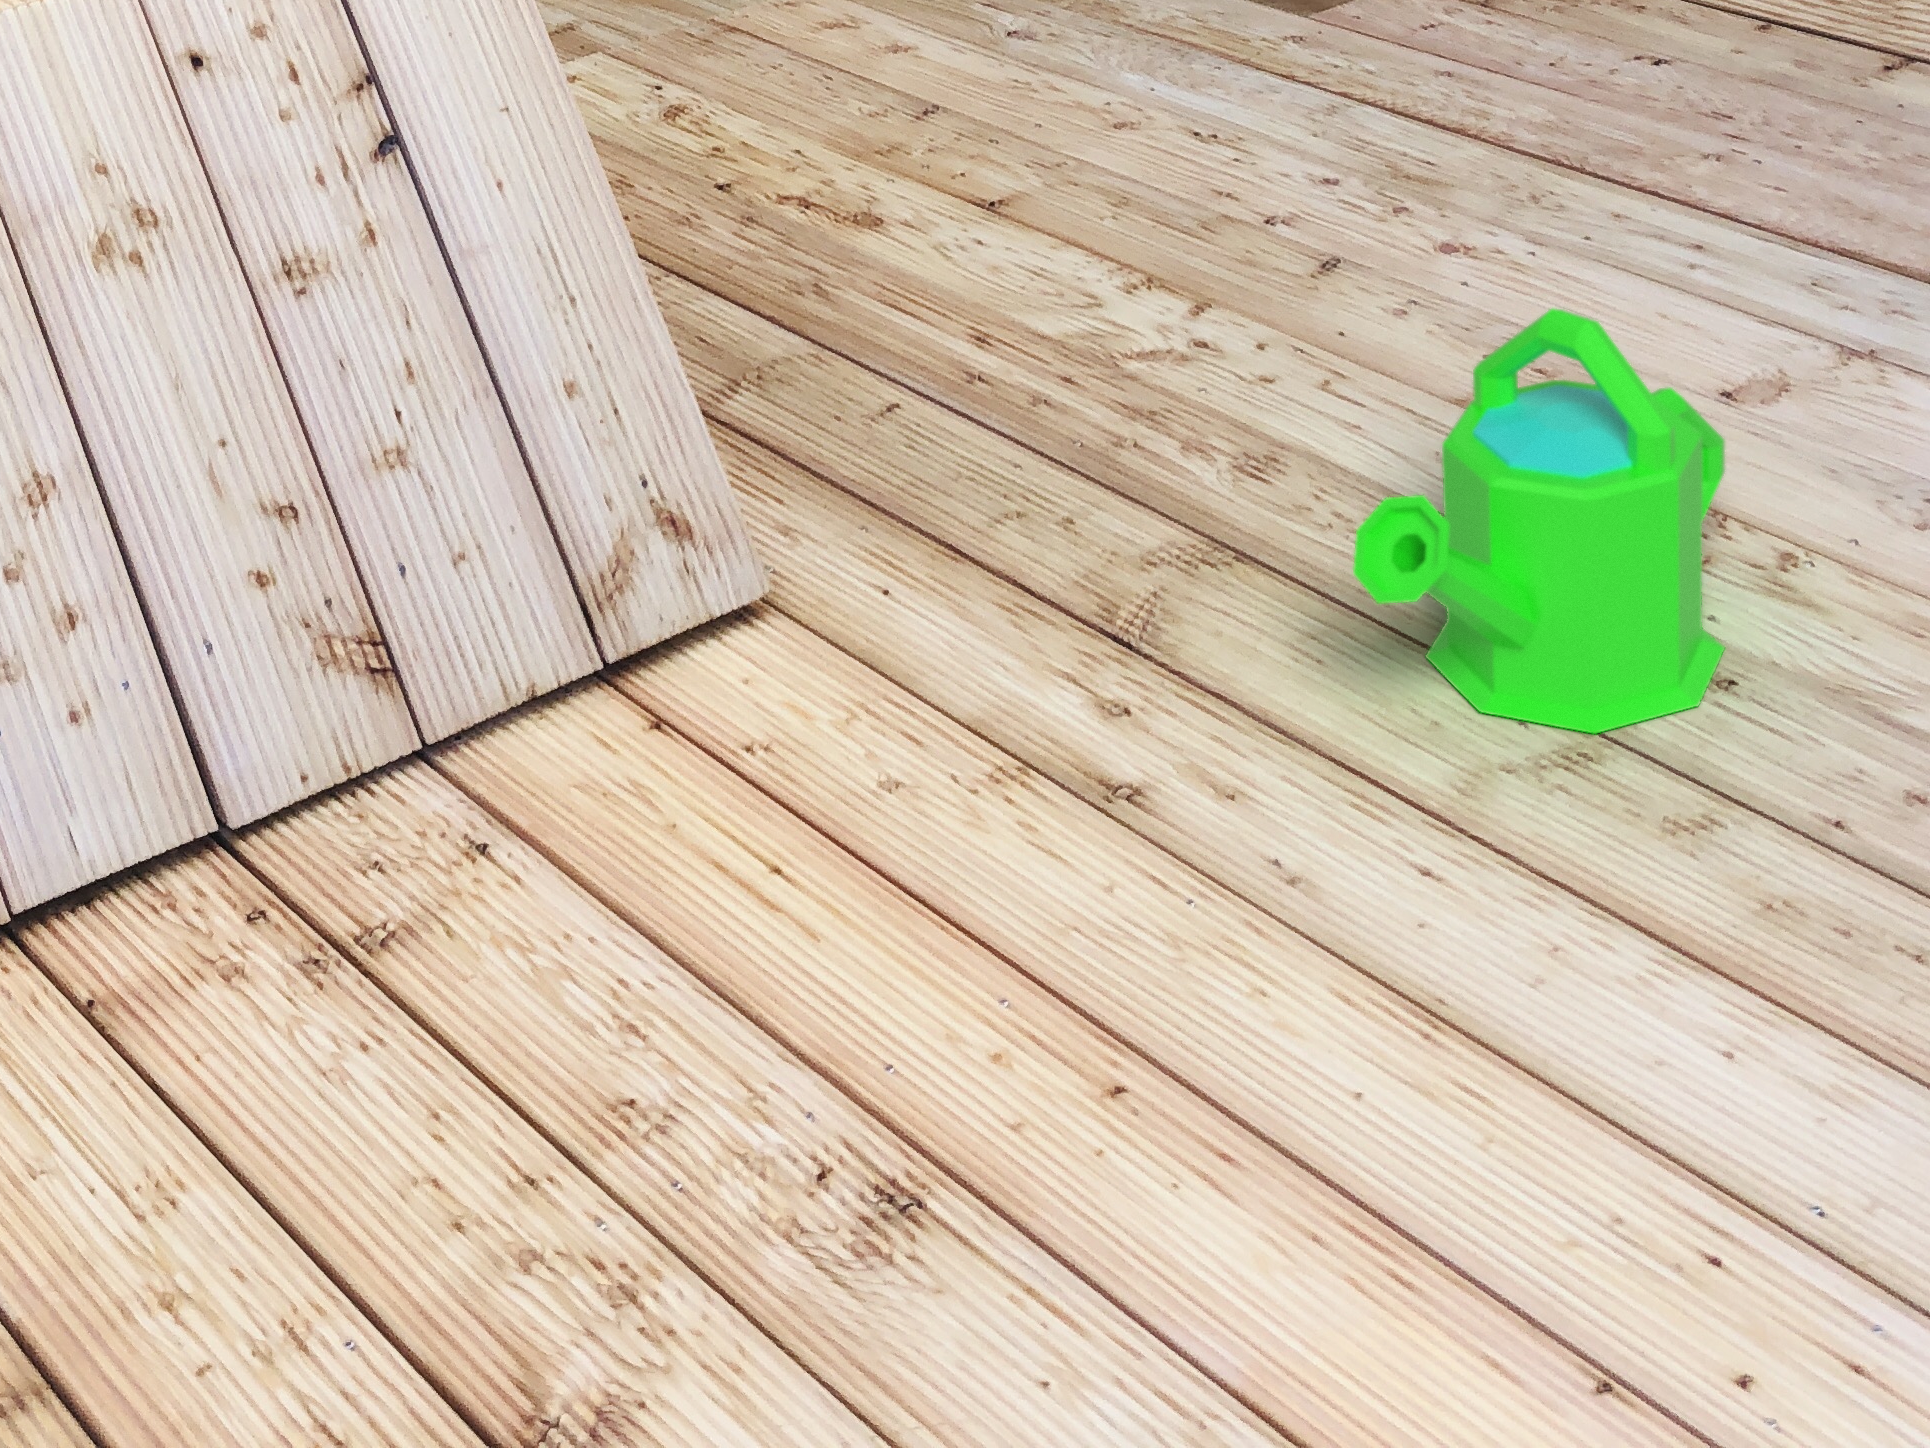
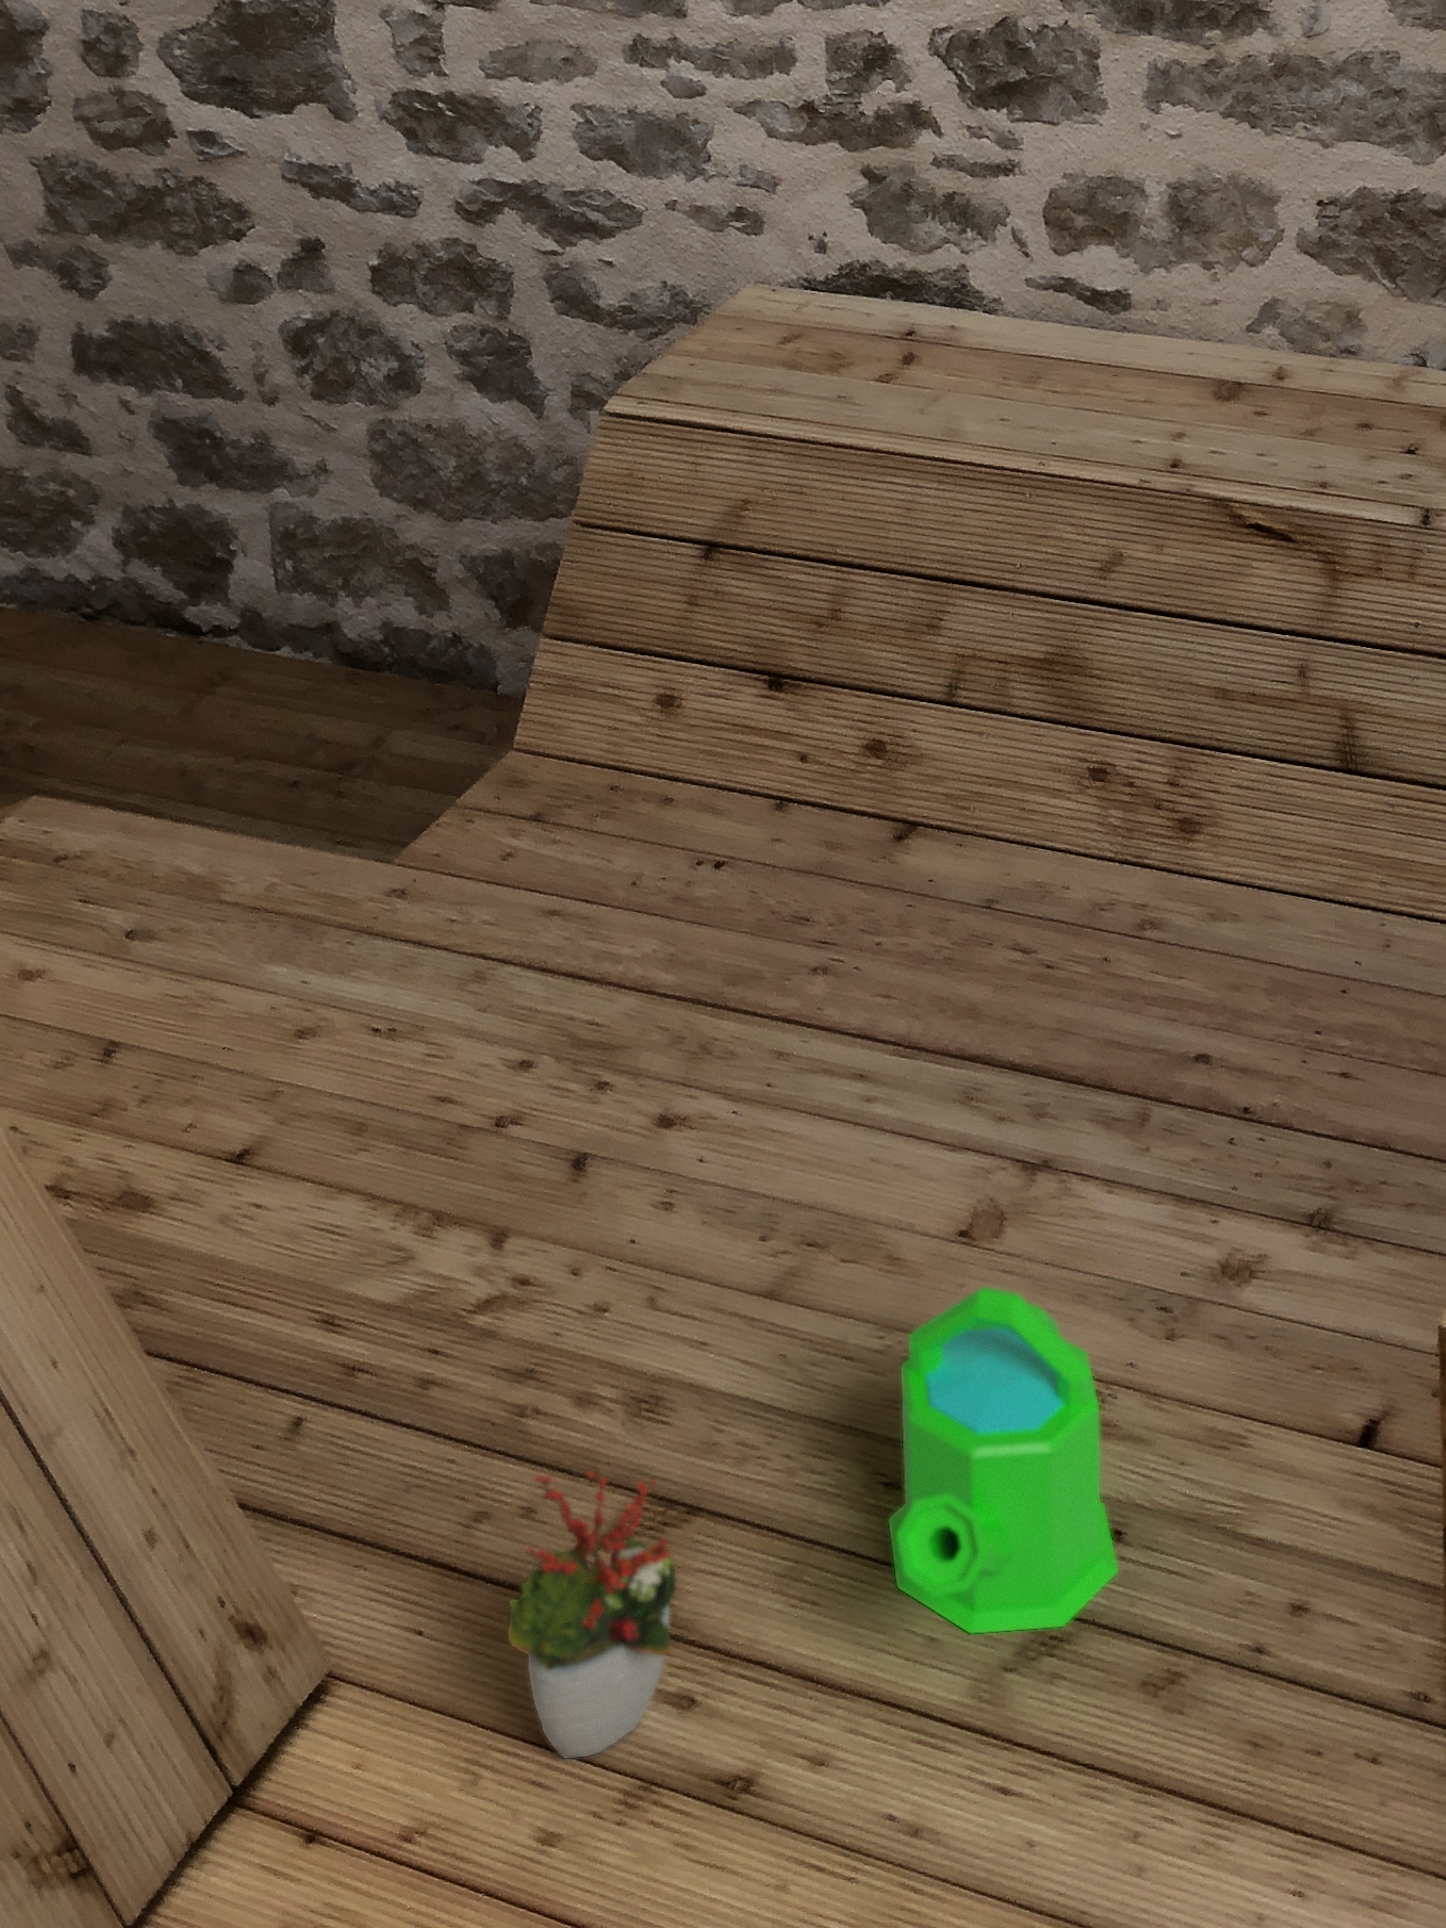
decorative plant: none [885,354,1109,701] -> present [508,1470,676,1758]

